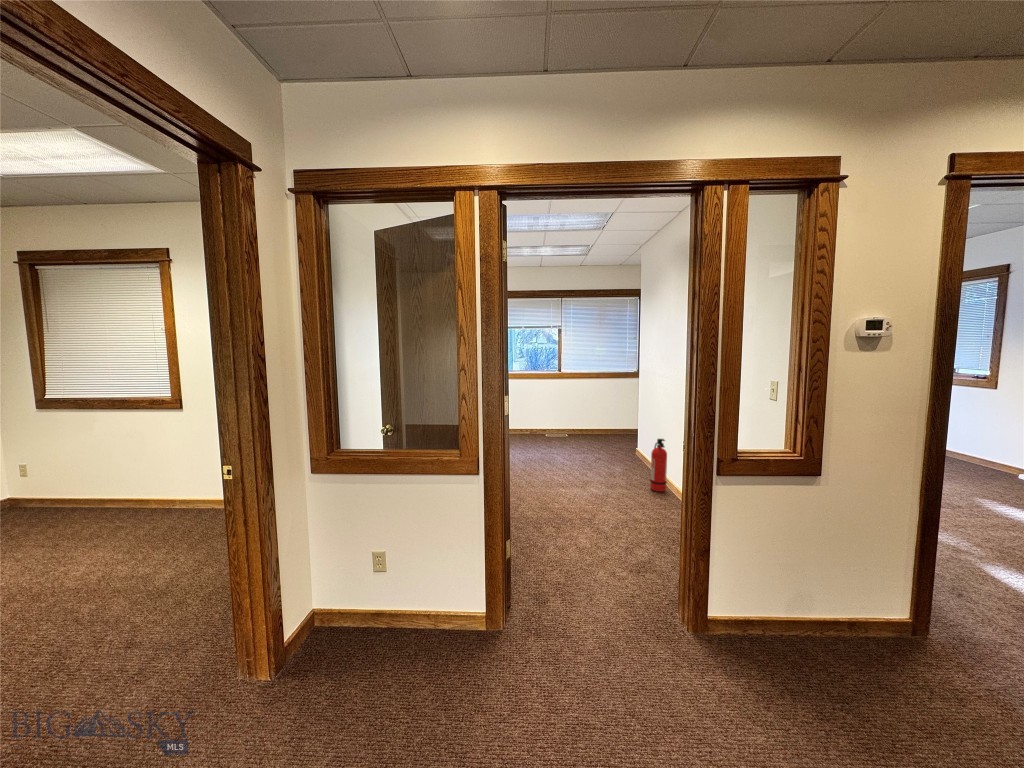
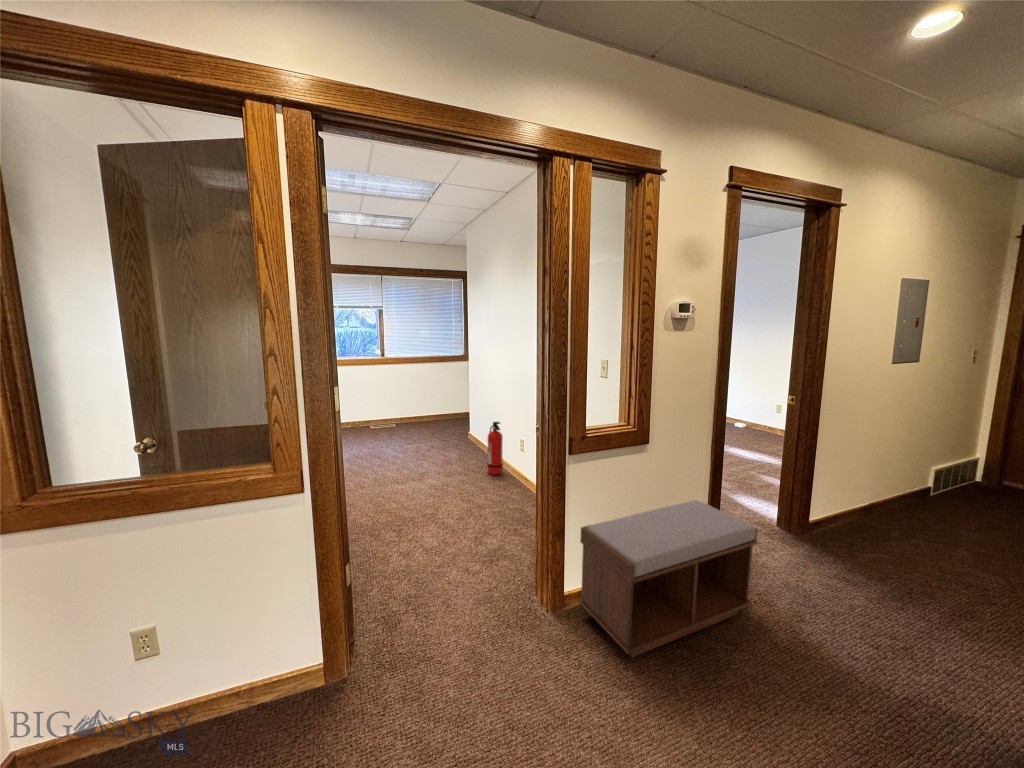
bench: none [724,551,979,702] -> present [579,500,758,658]

